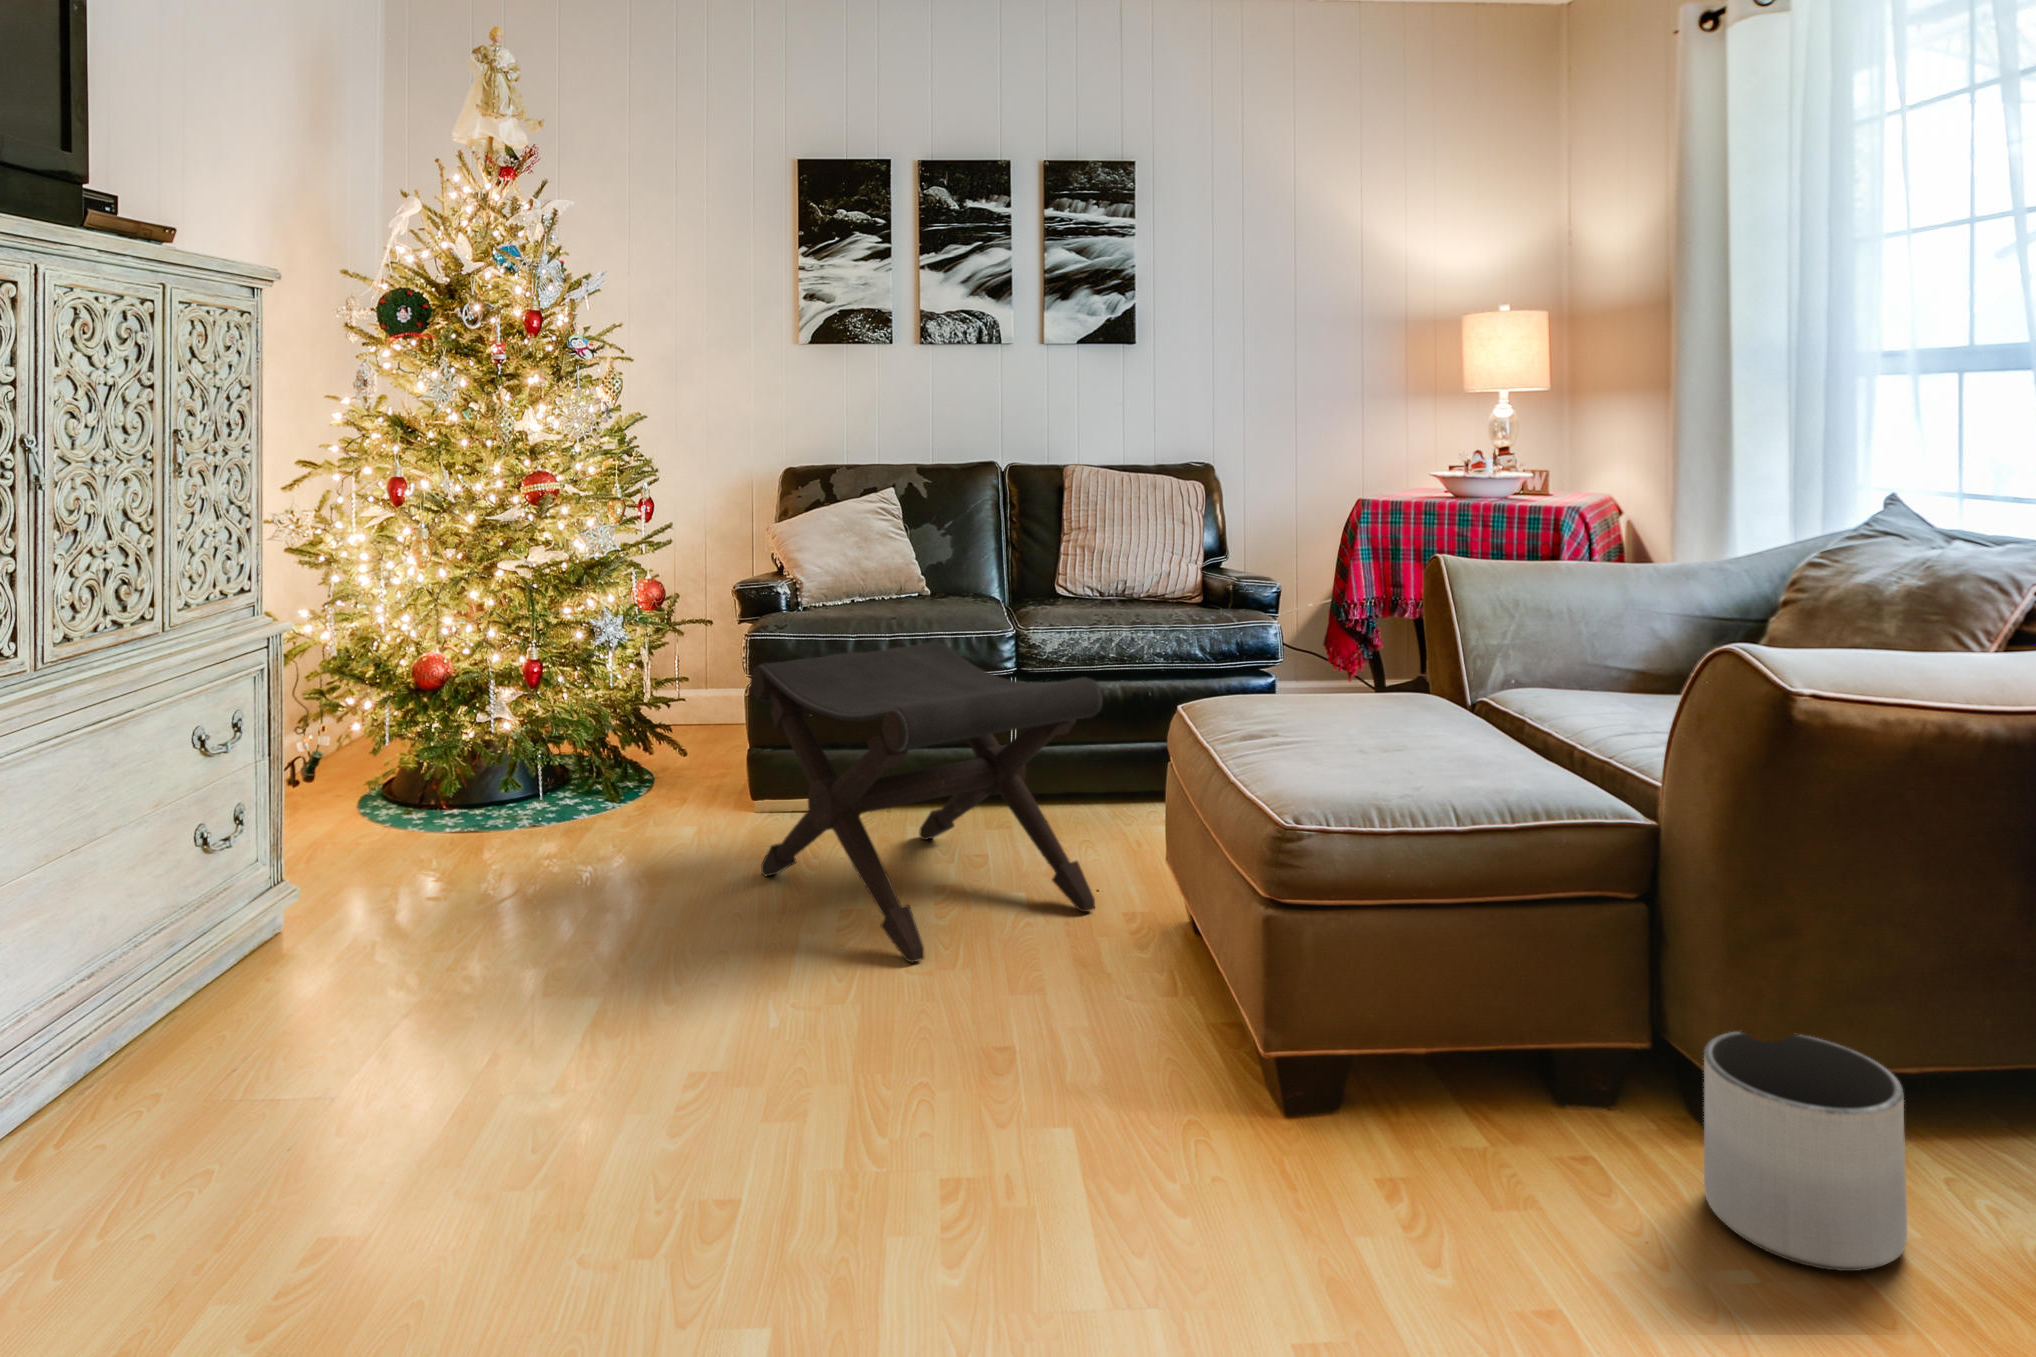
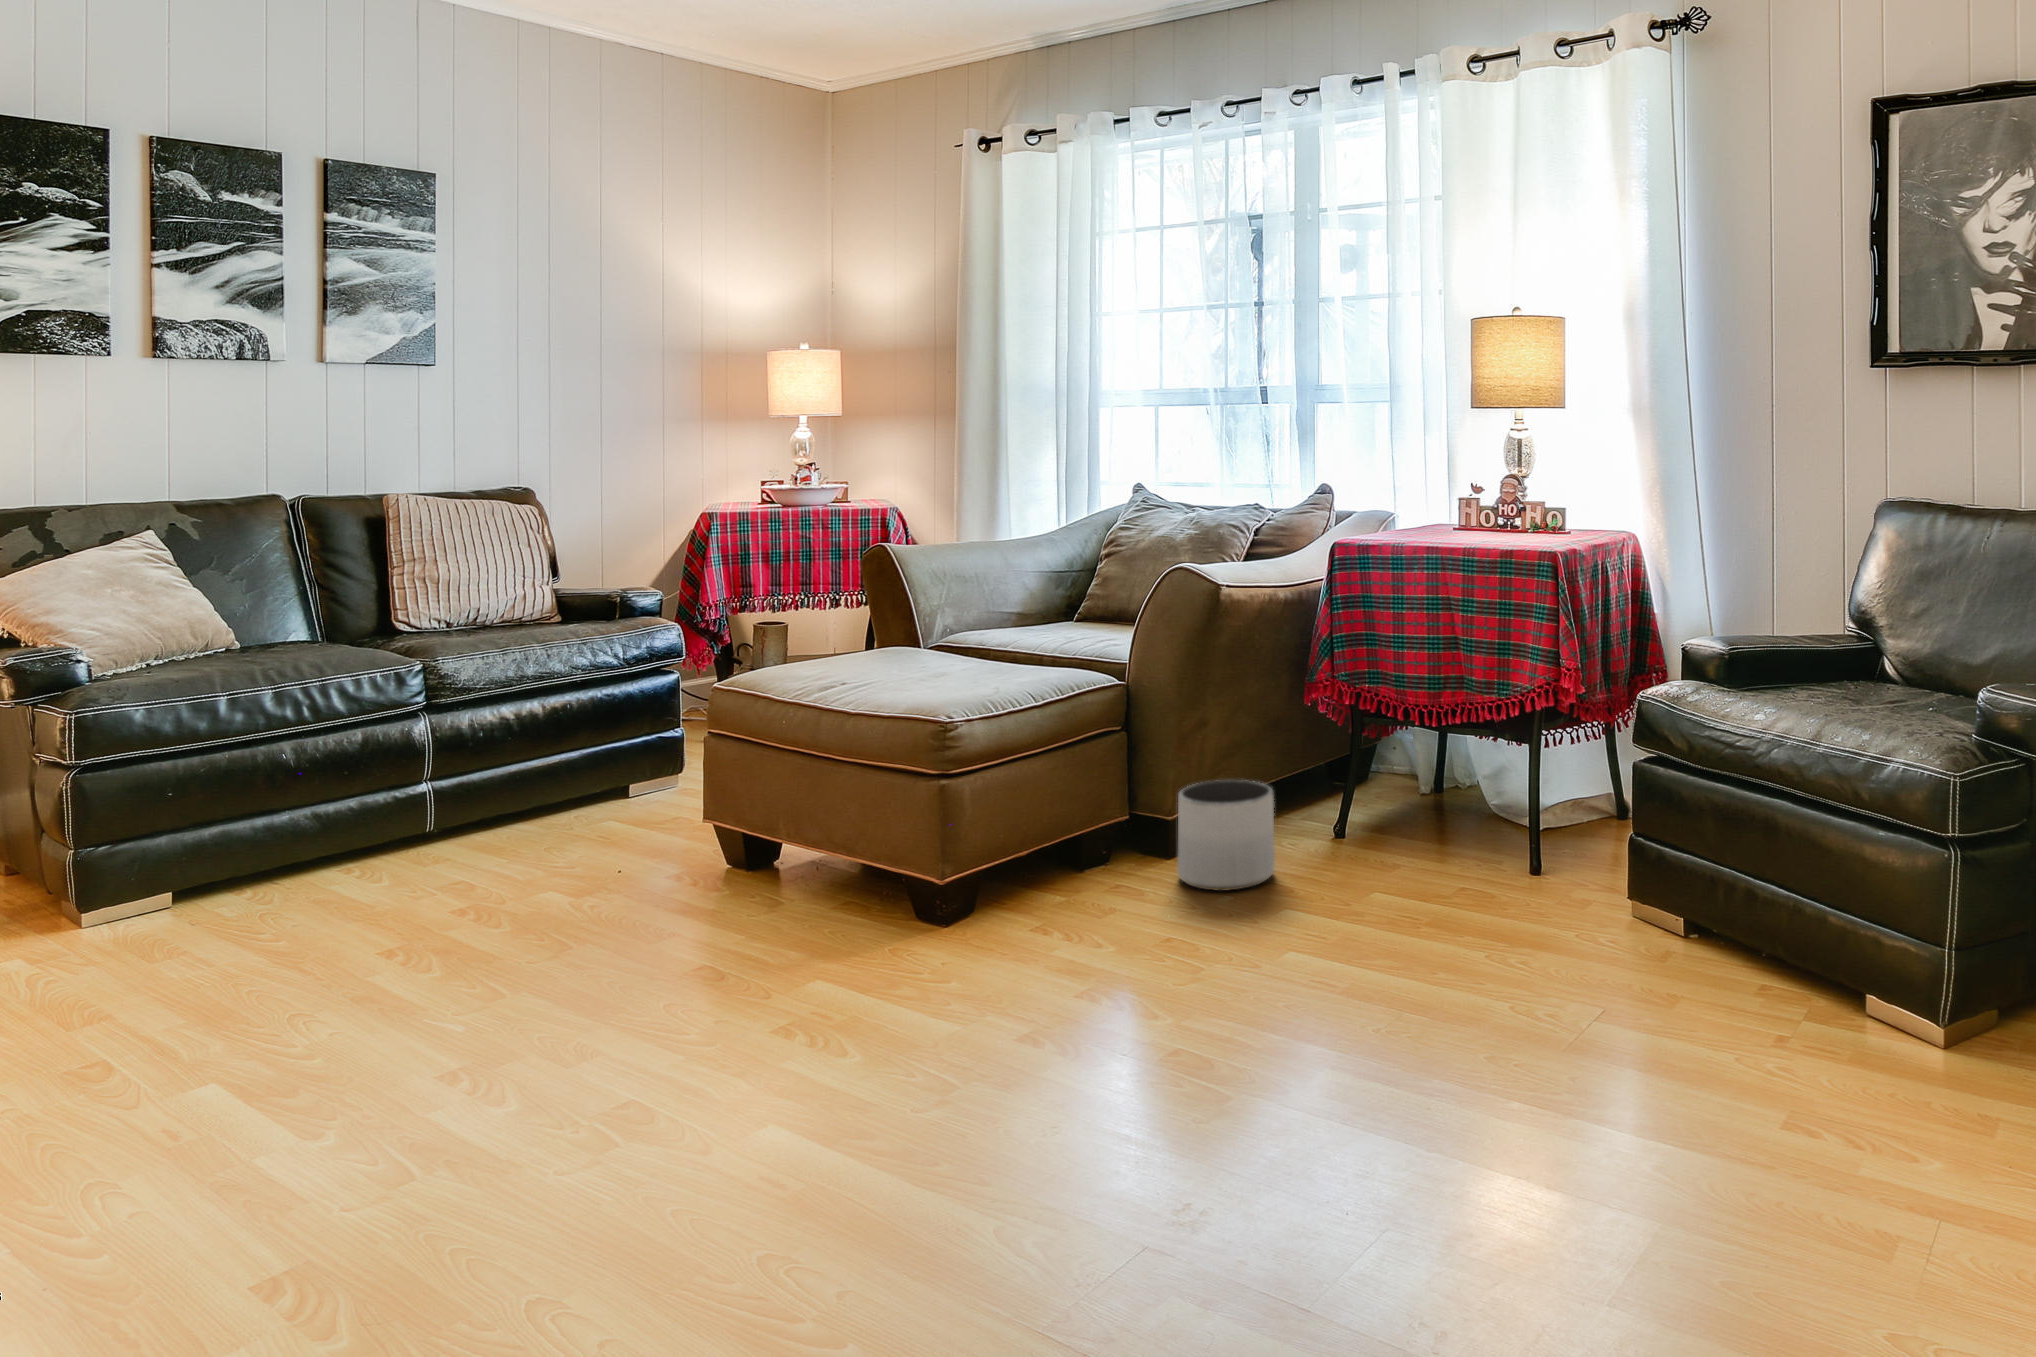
footstool: present [750,642,1103,962] -> none [186,677,635,963]

